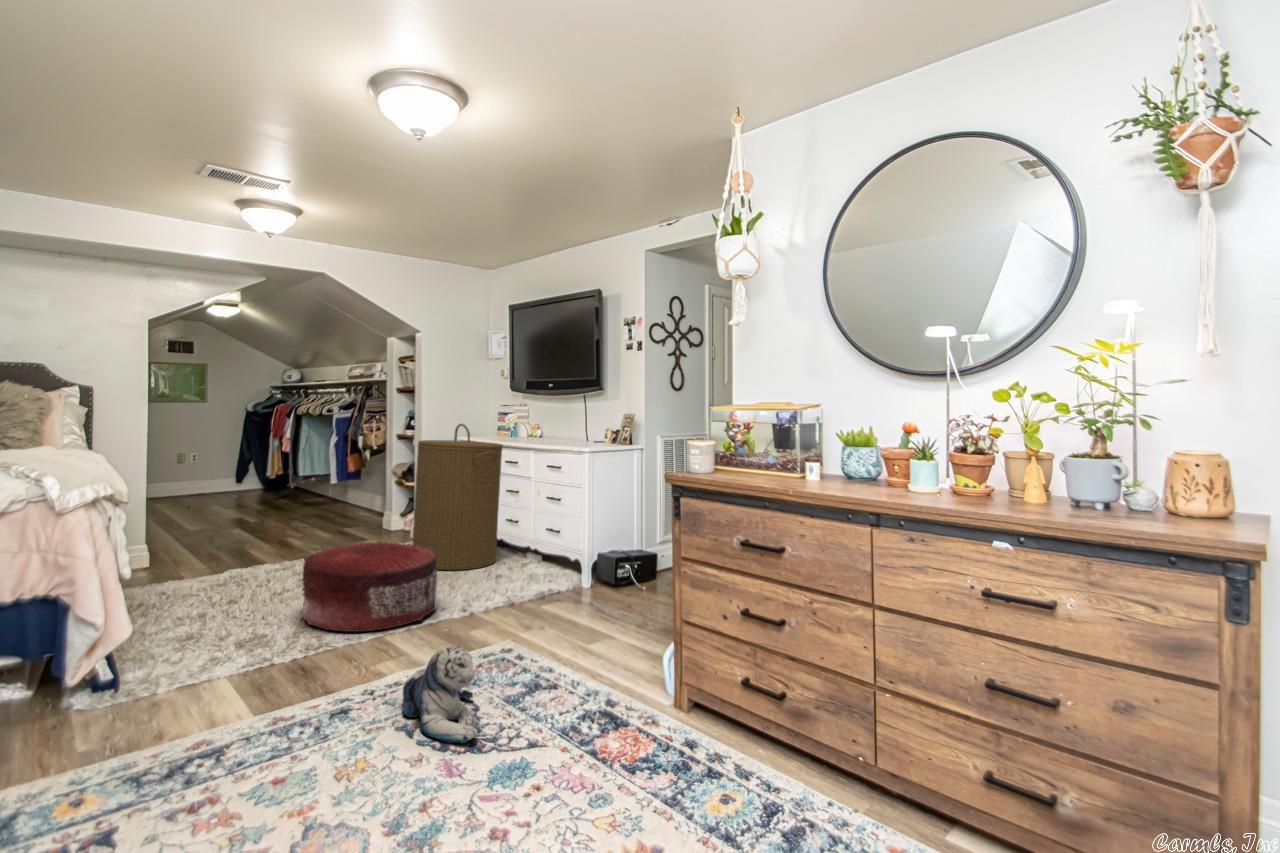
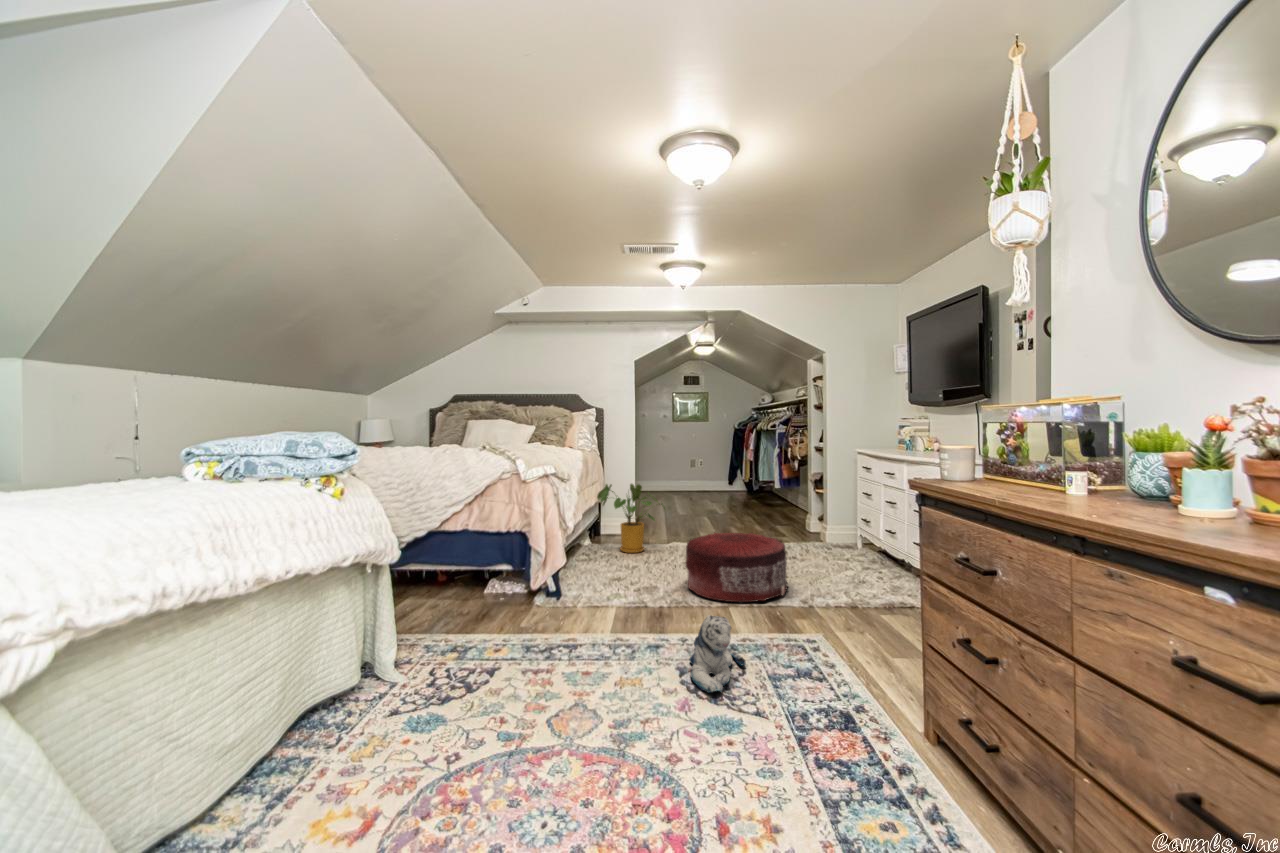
laundry hamper: present [412,424,503,570] -> none [801,434,881,570]
house plant: none [84,487,222,592] -> present [597,484,664,553]

